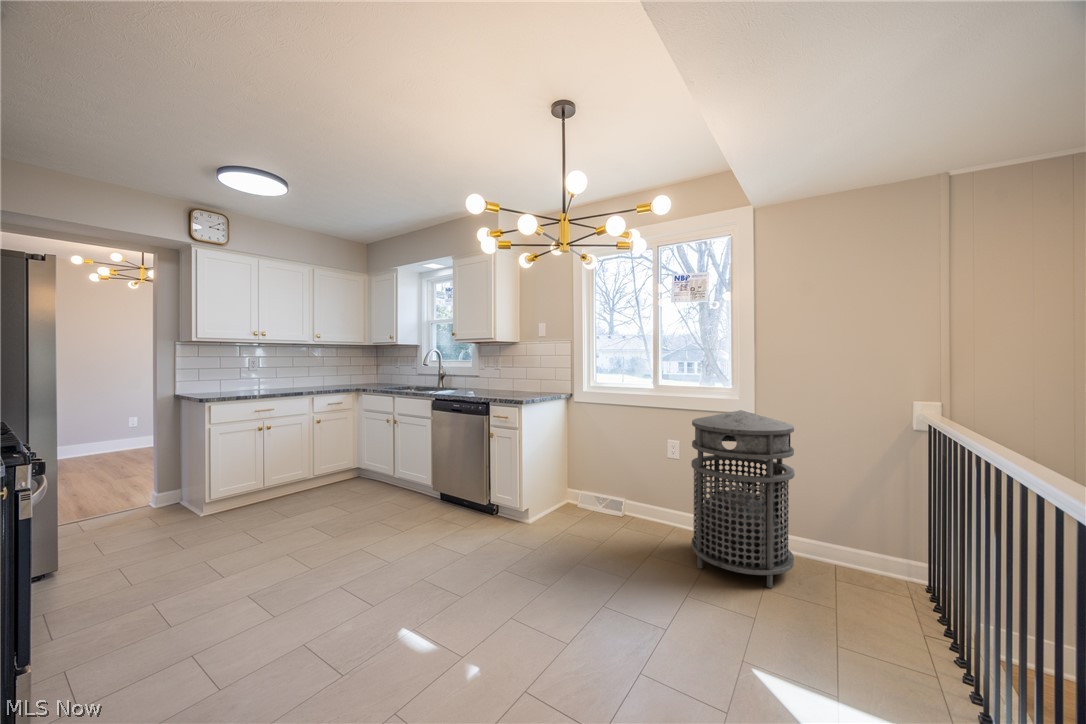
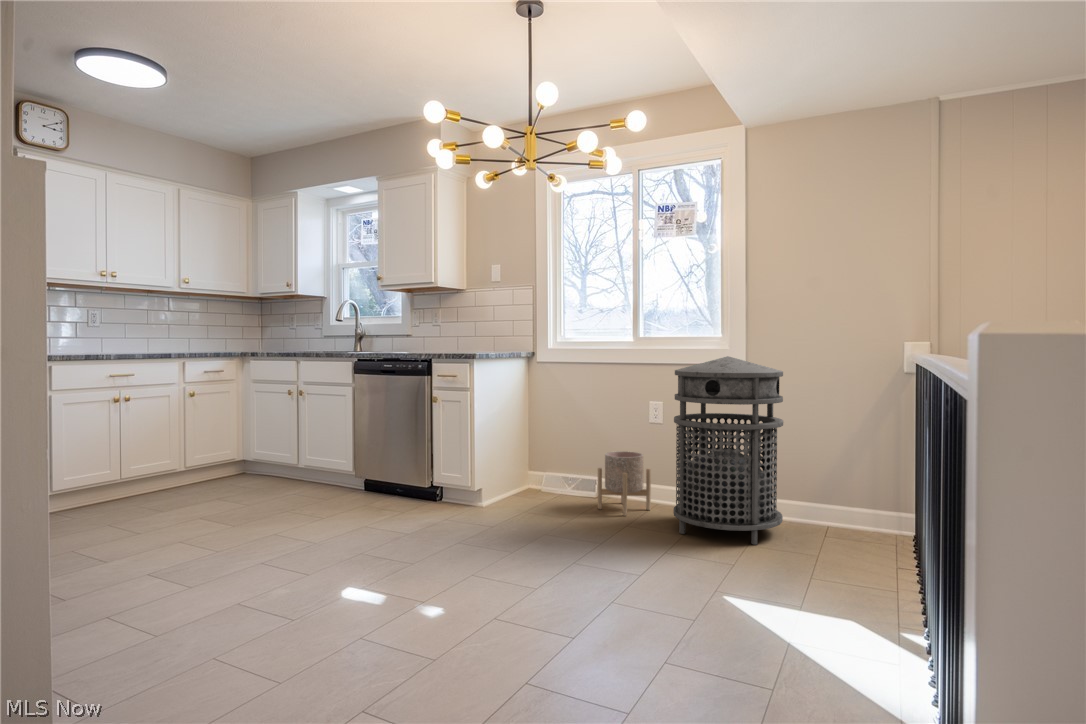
planter: none [624,481,670,541] -> present [598,451,651,516]

